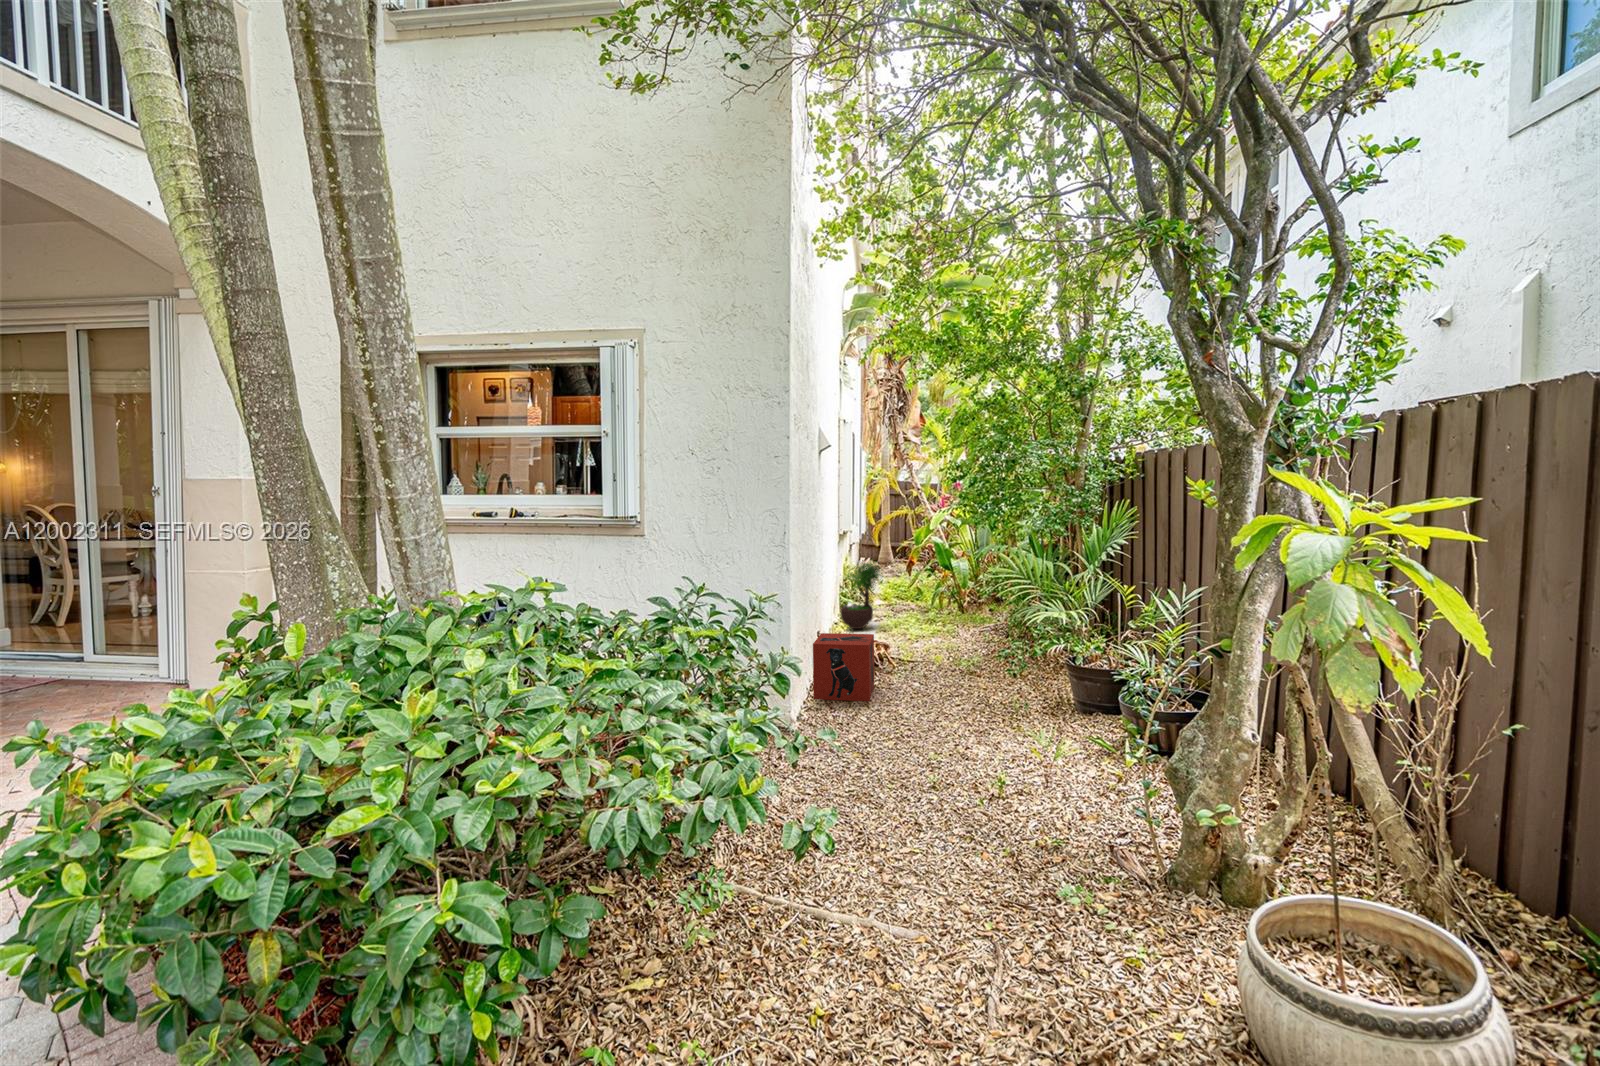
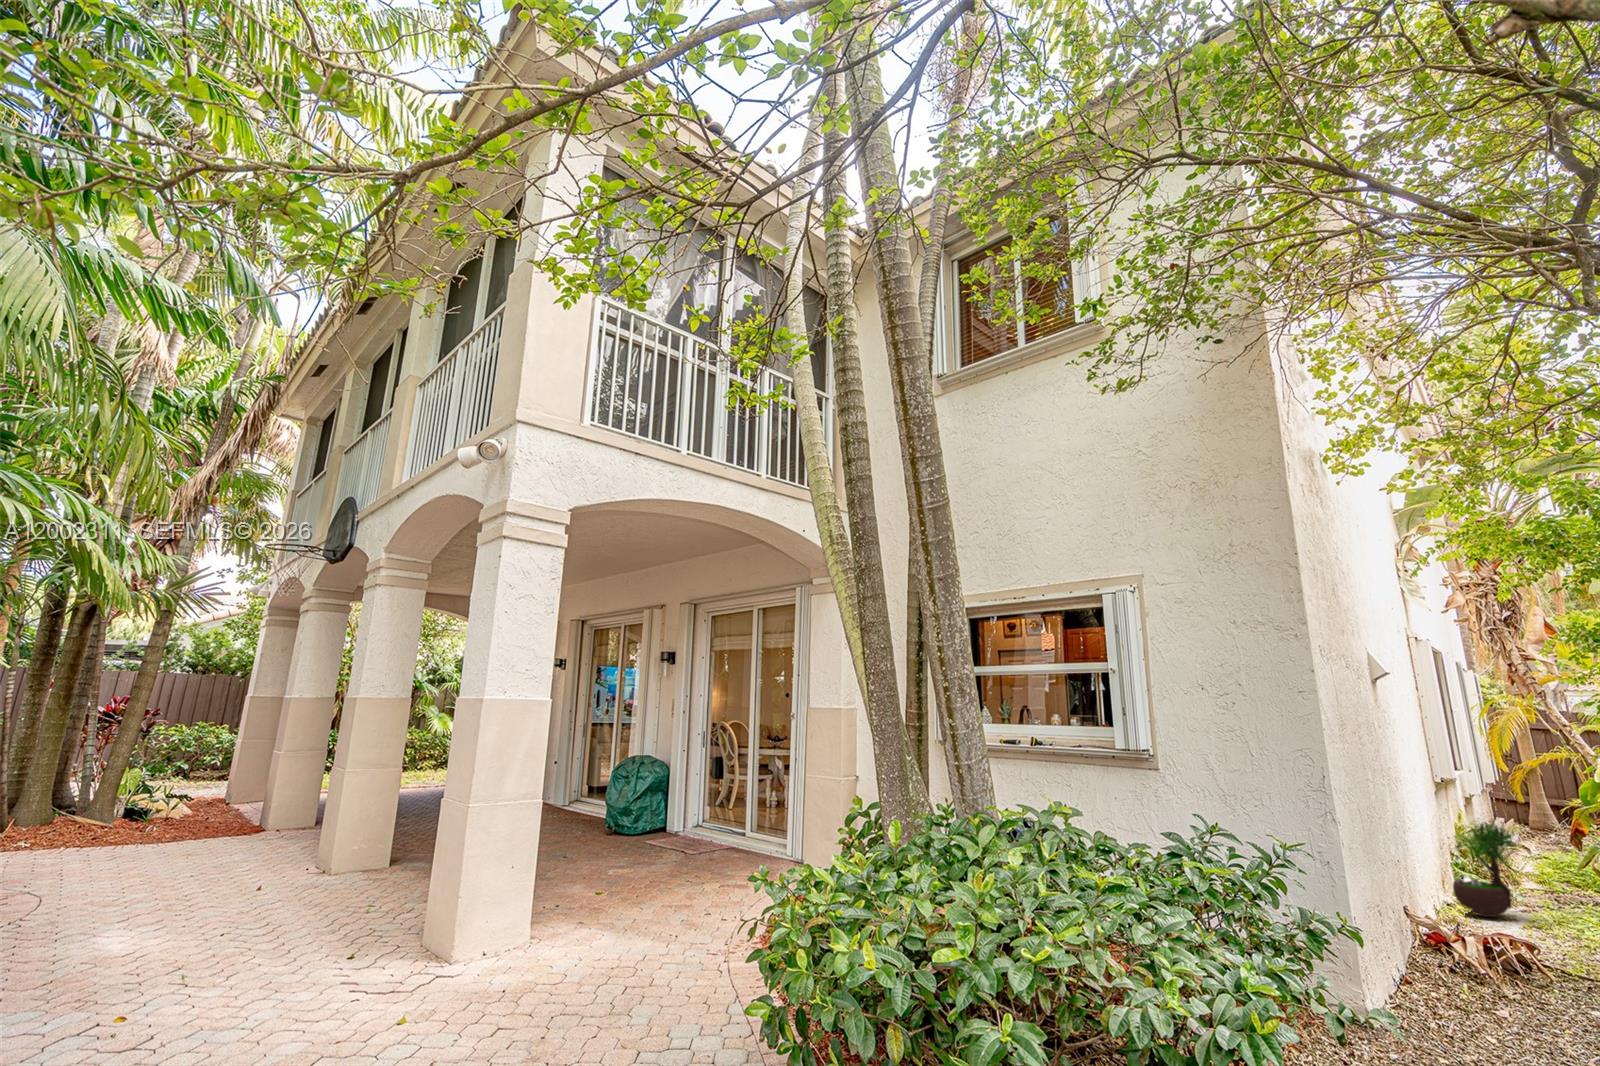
storage box: present [813,633,874,701] -> none [1394,908,1512,1017]

